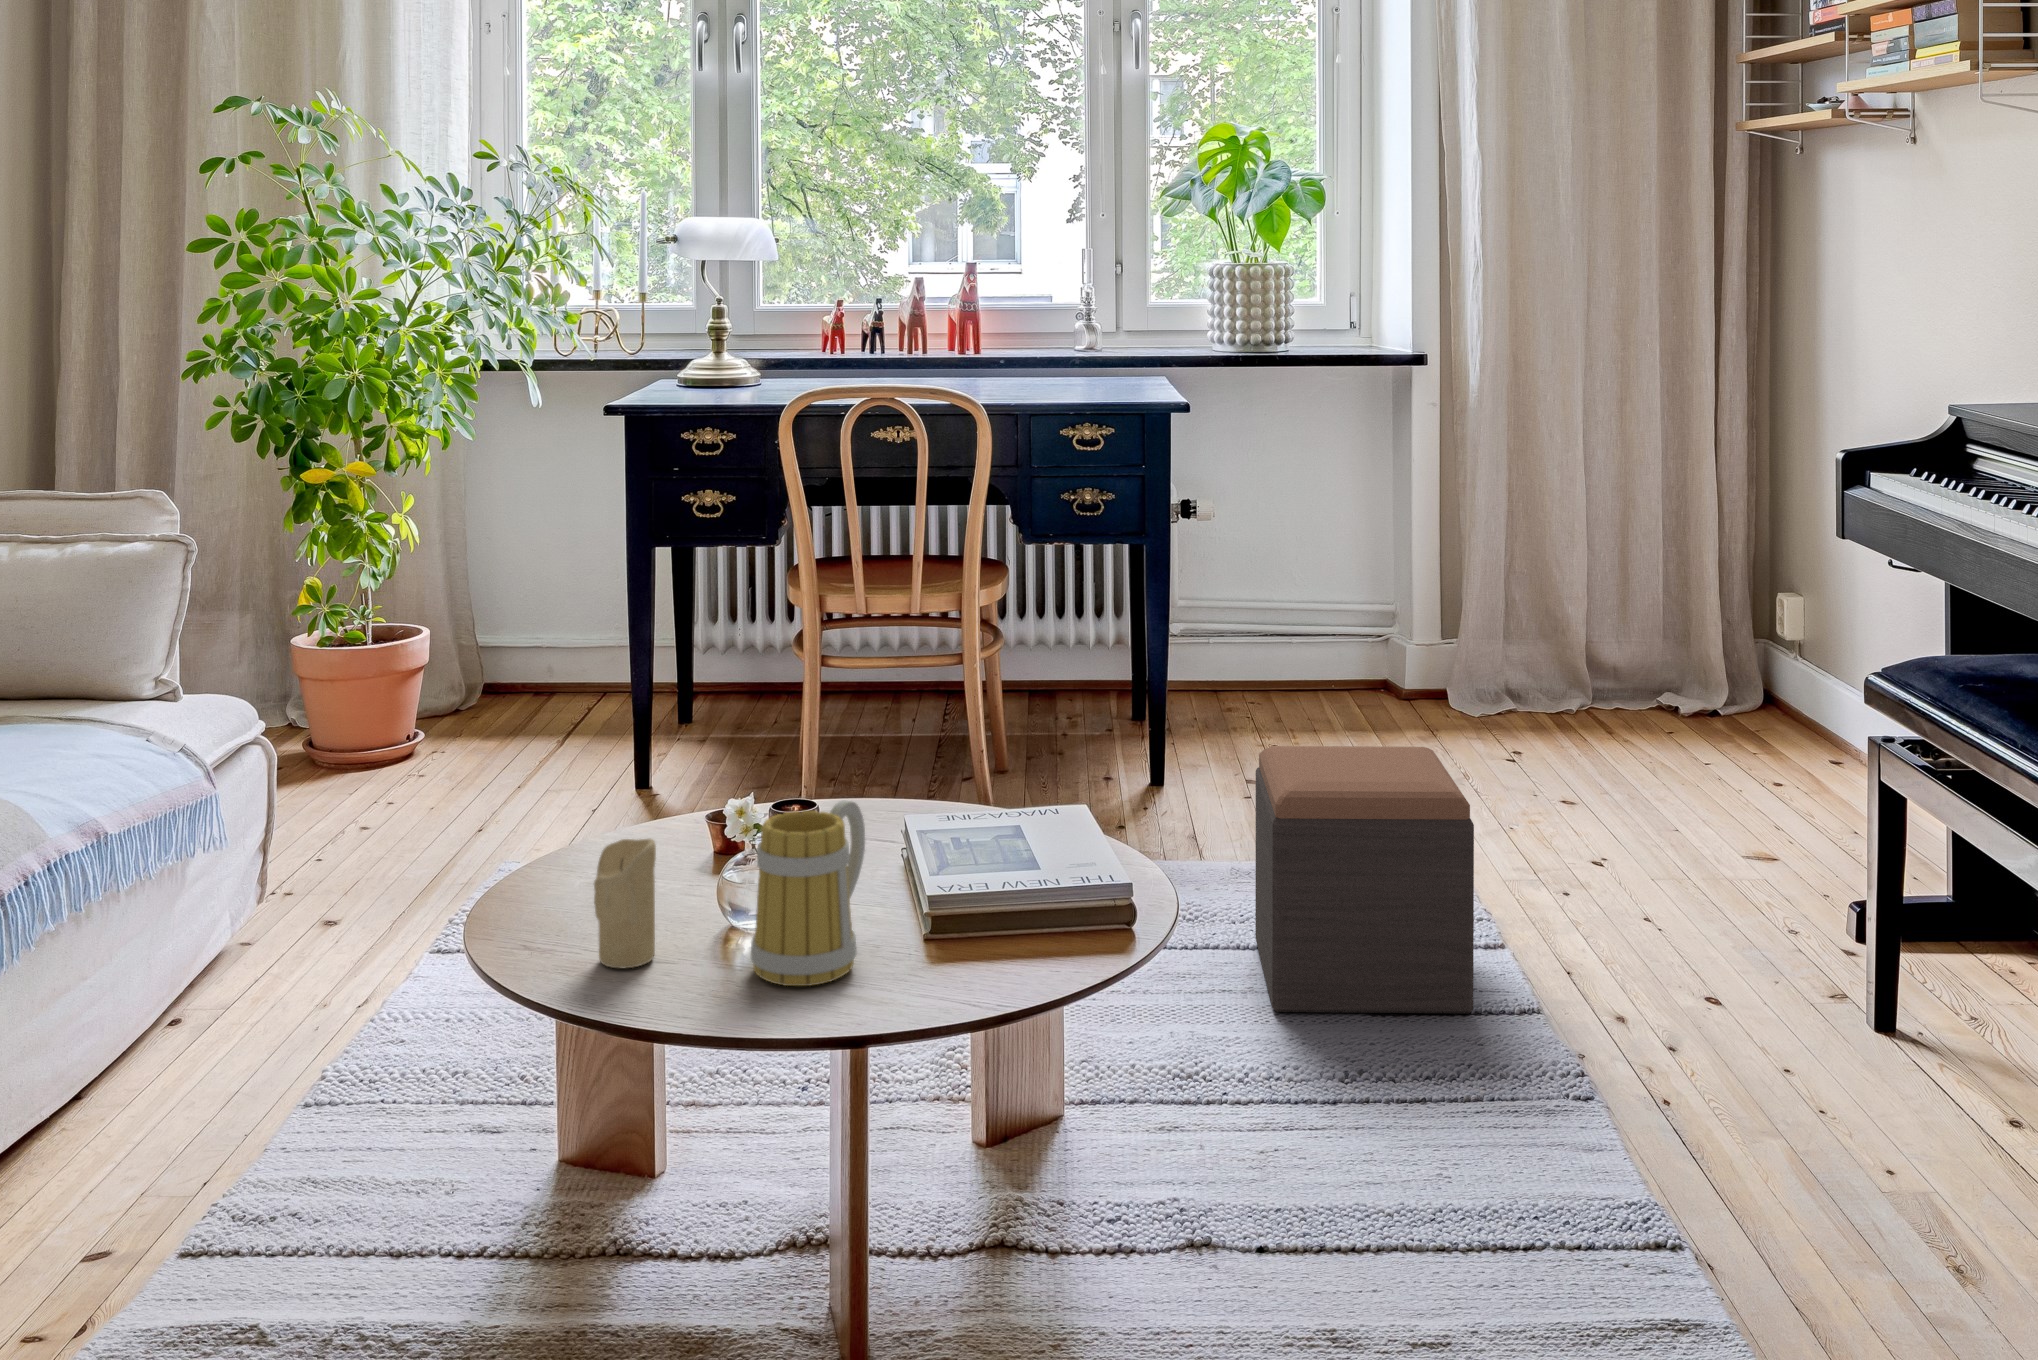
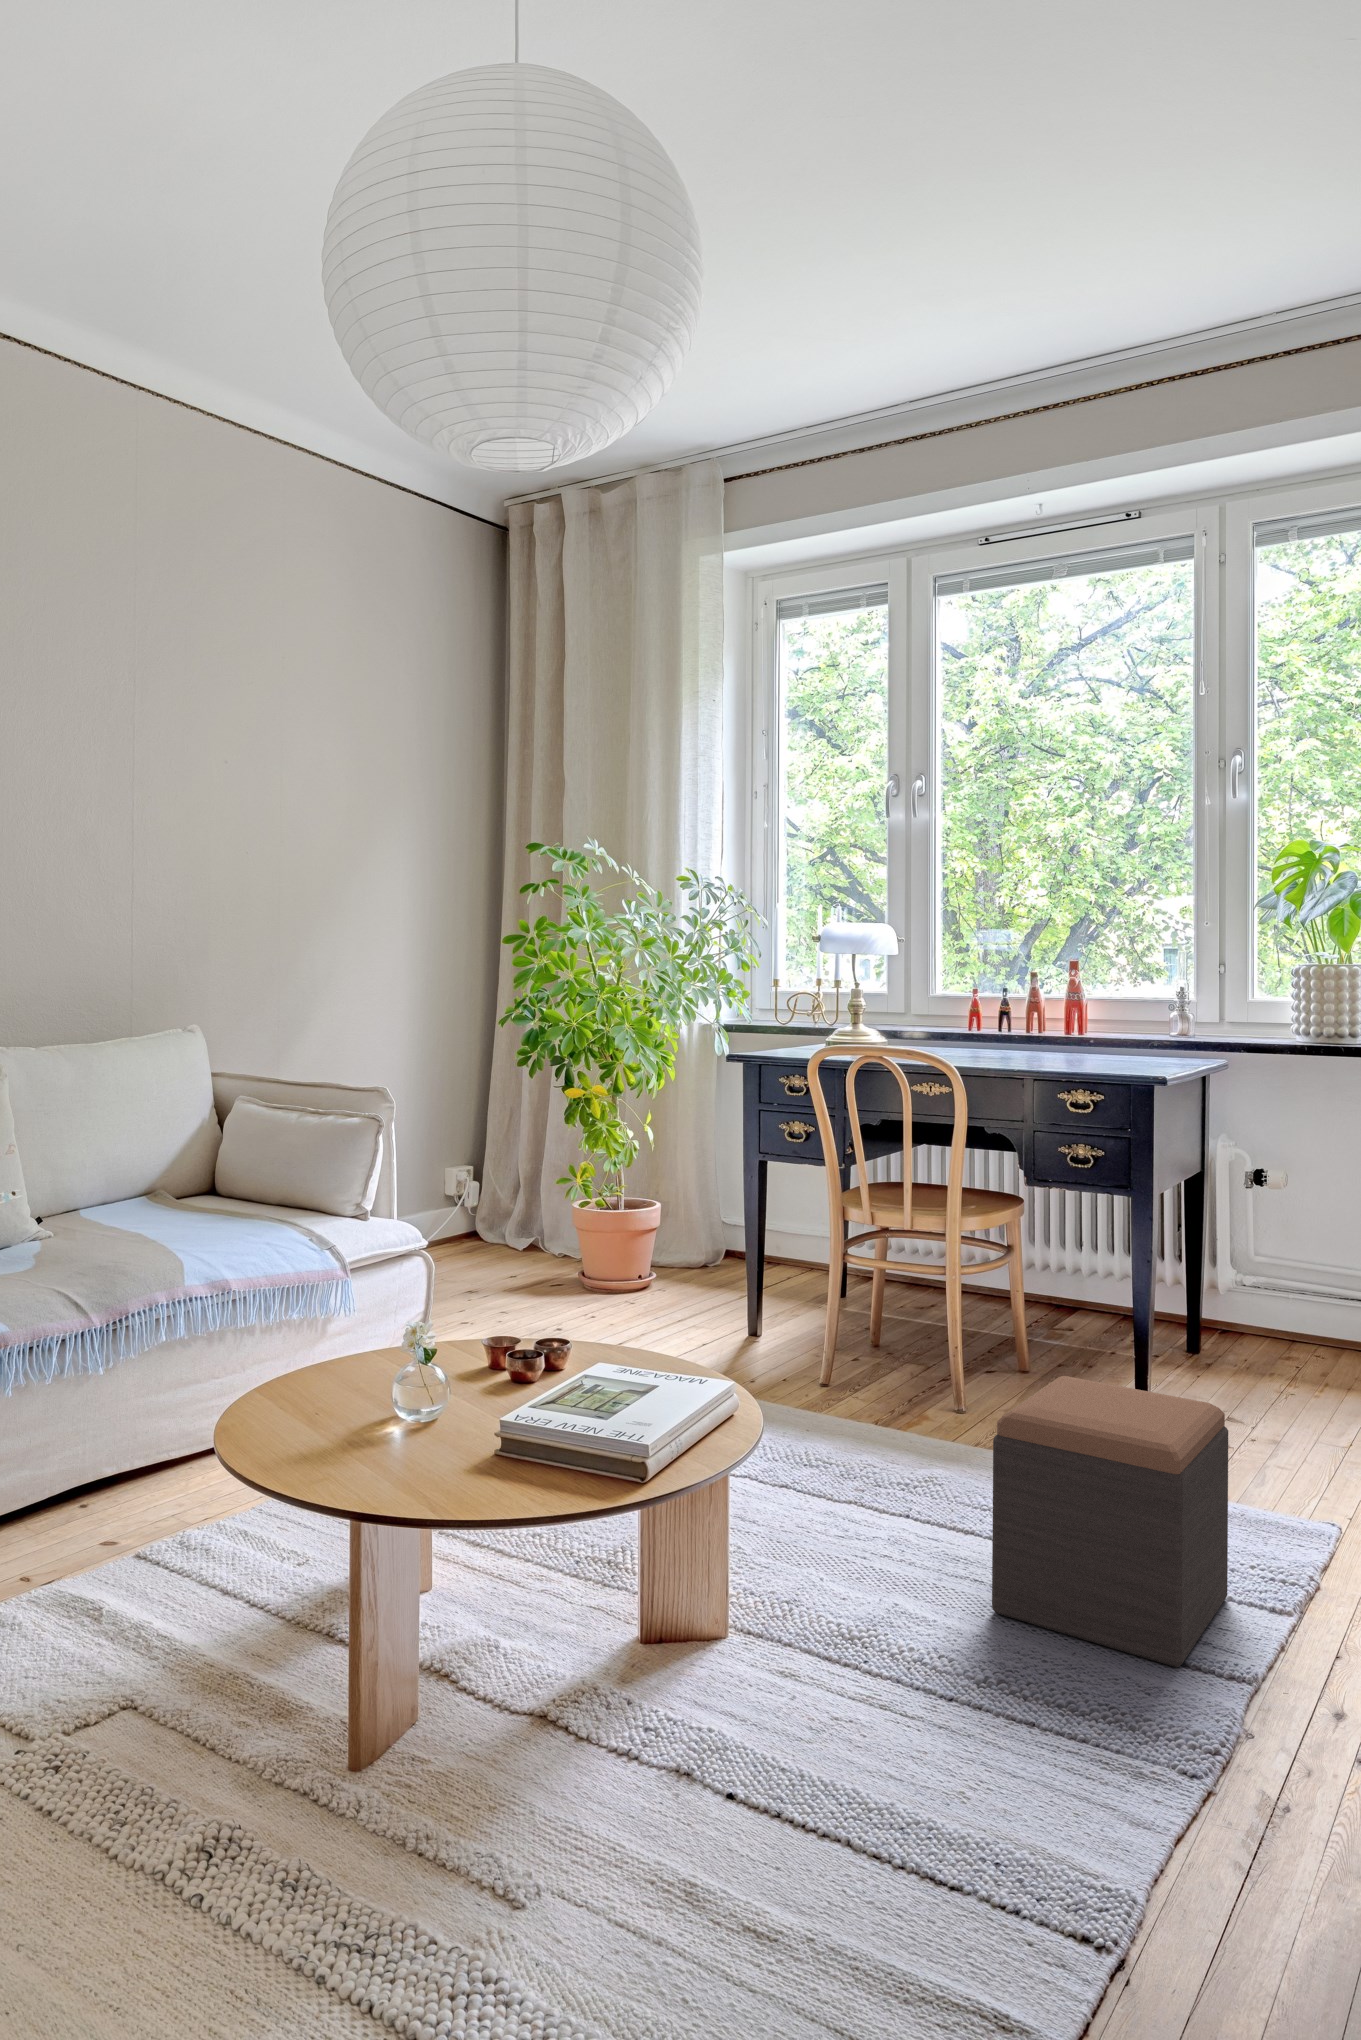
mug: present [751,800,865,986] -> none [344,1326,462,1458]
candle: present [594,839,656,968] -> none [285,1327,329,1419]

